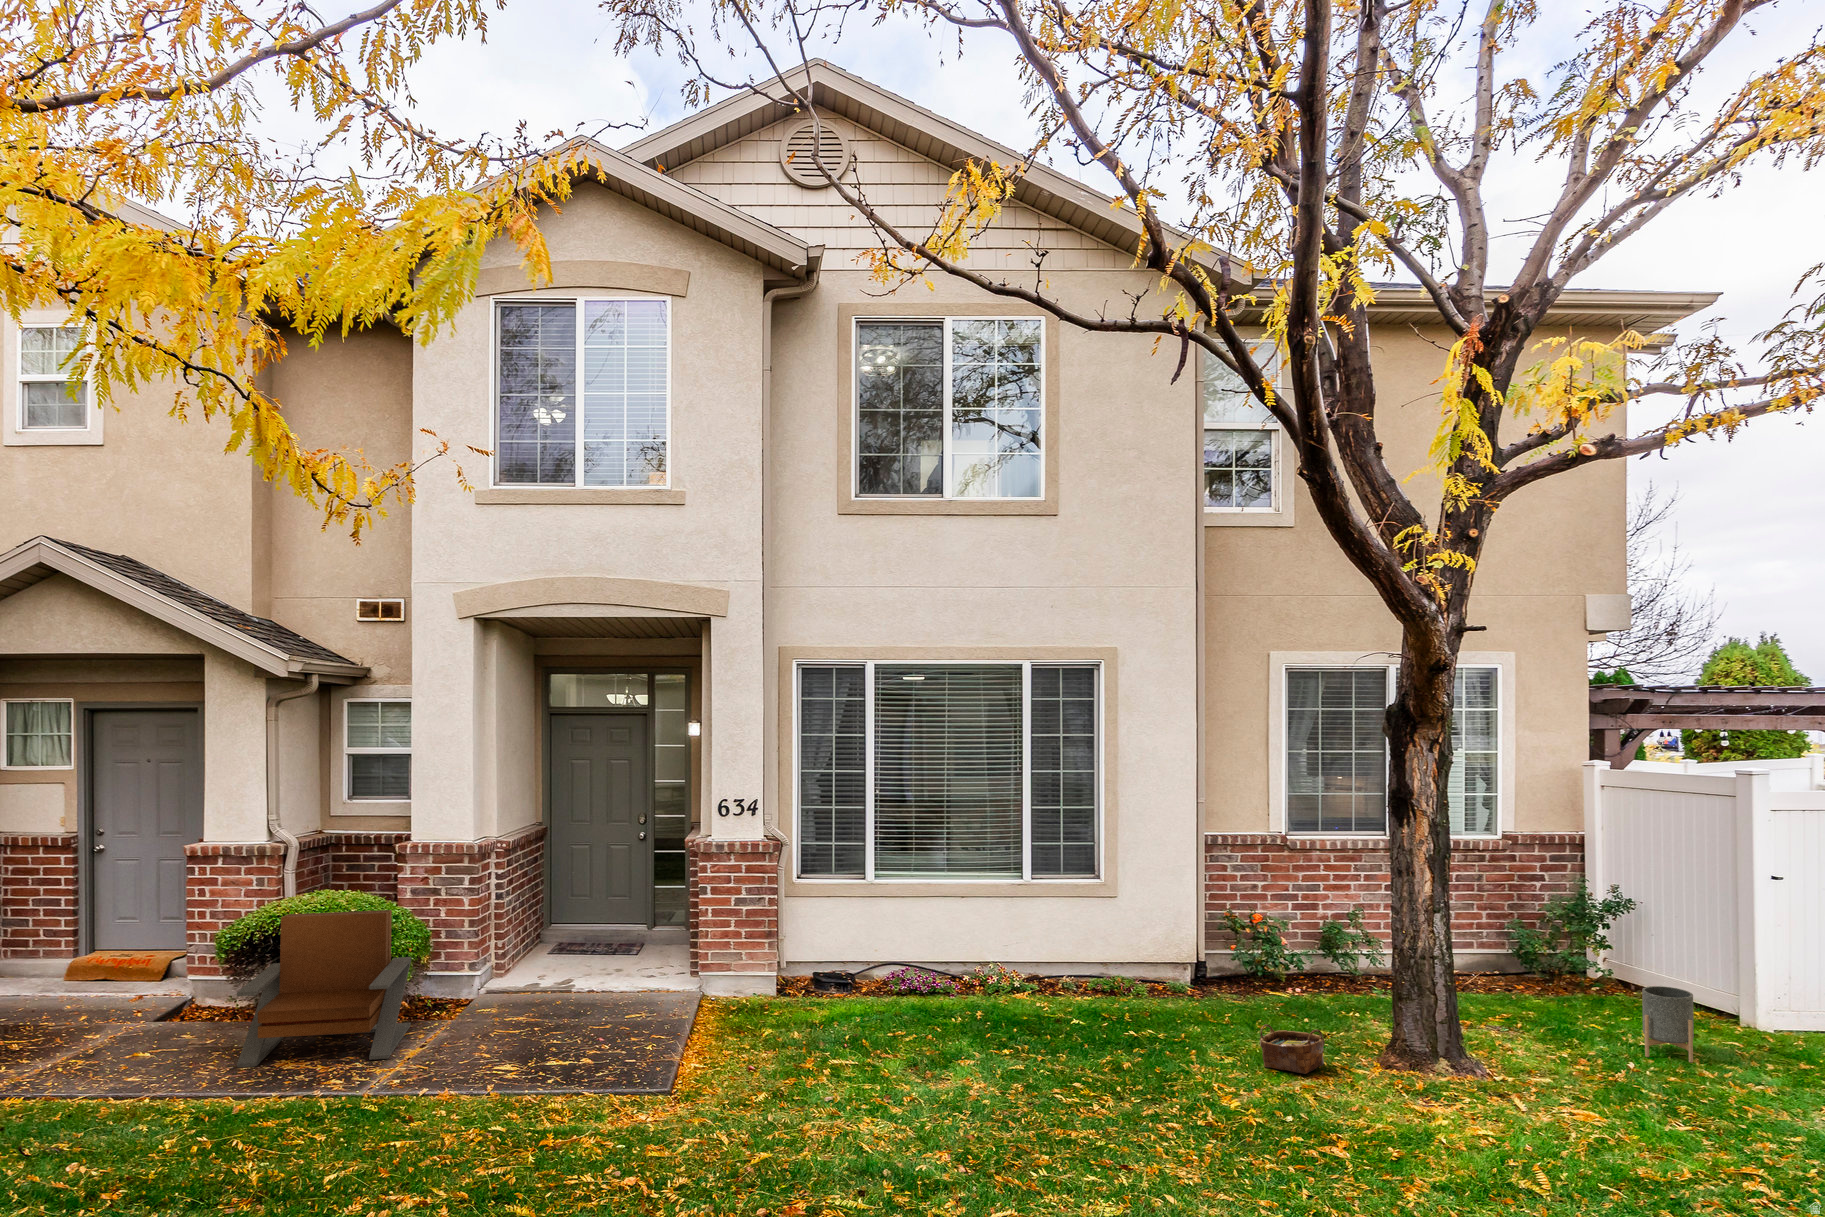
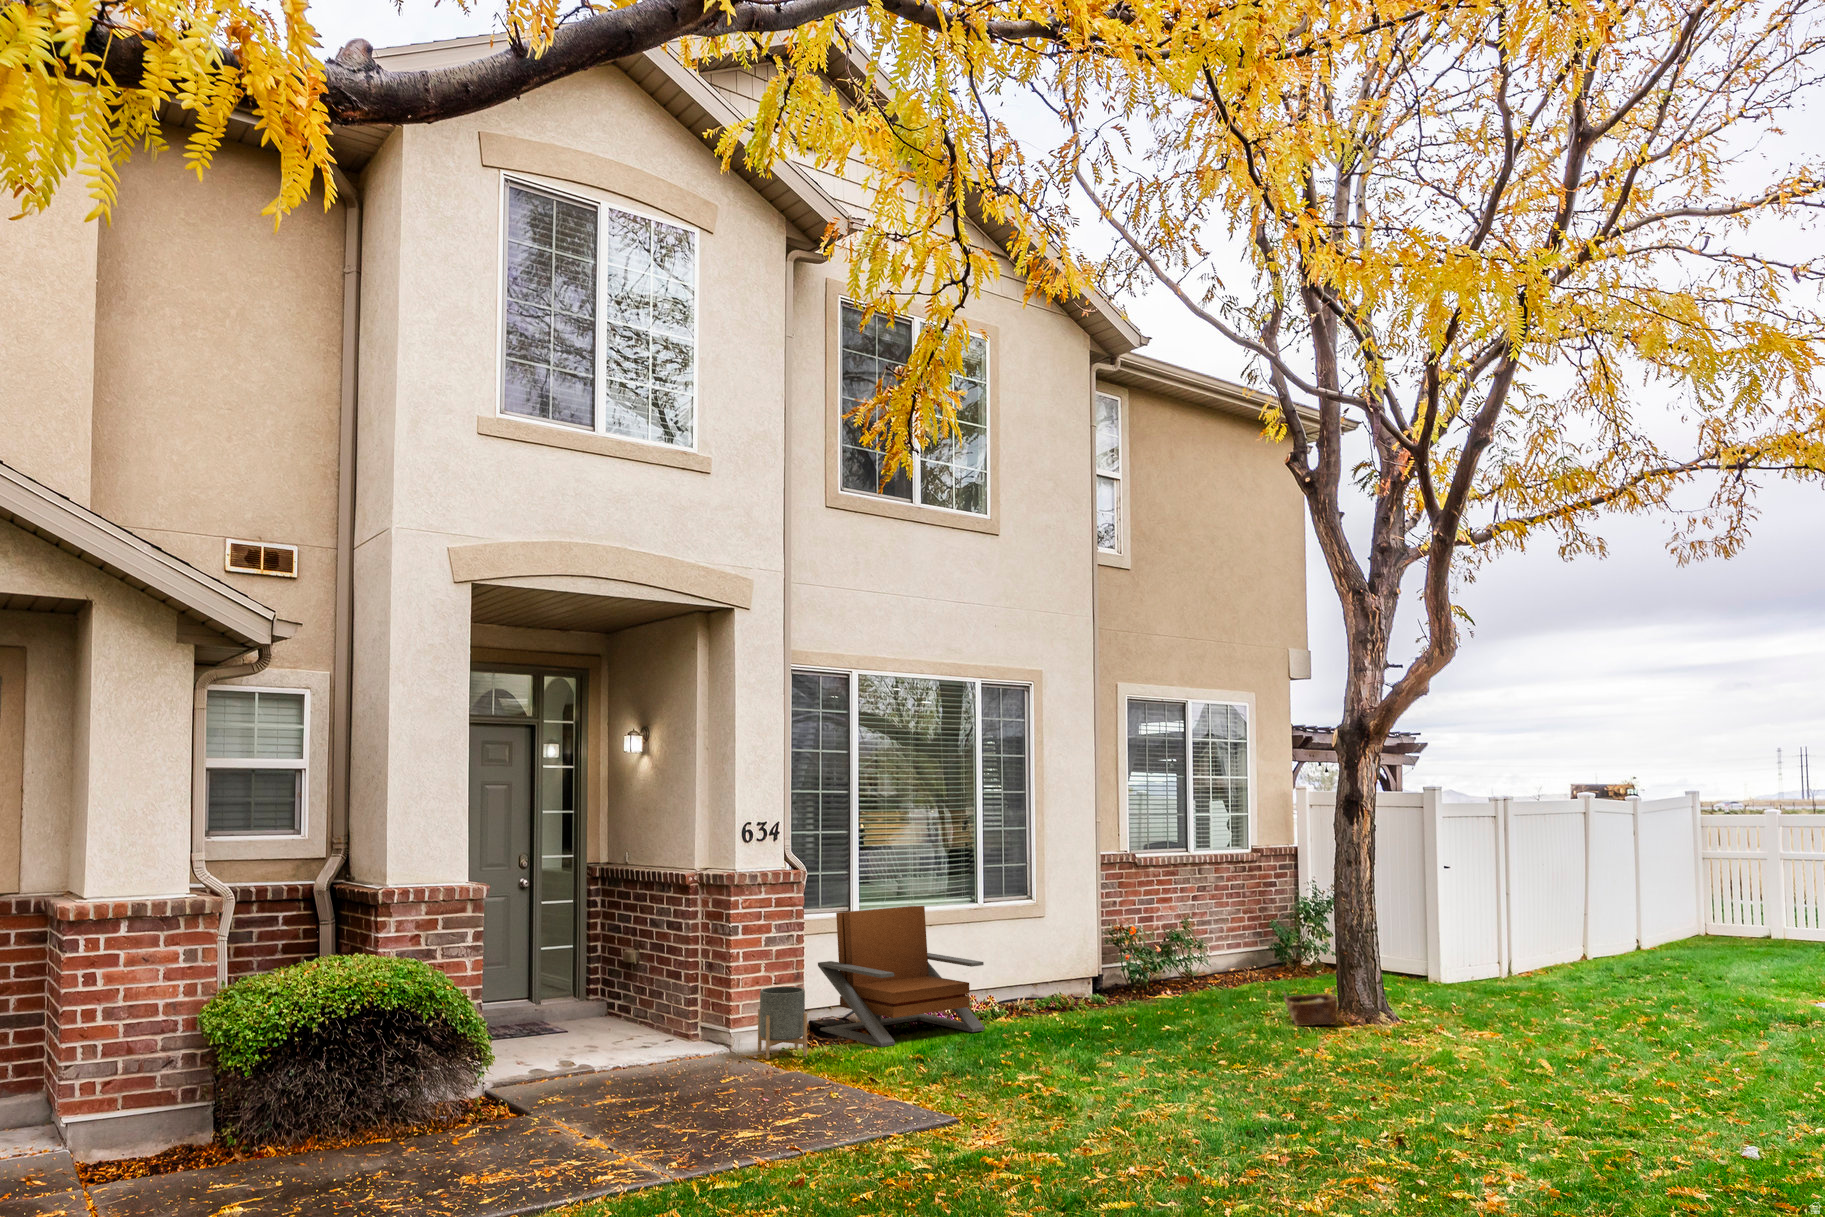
lounge chair: present [237,910,411,1067] -> present [818,906,985,1047]
planter: present [1642,986,1694,1063] -> present [758,987,807,1059]

